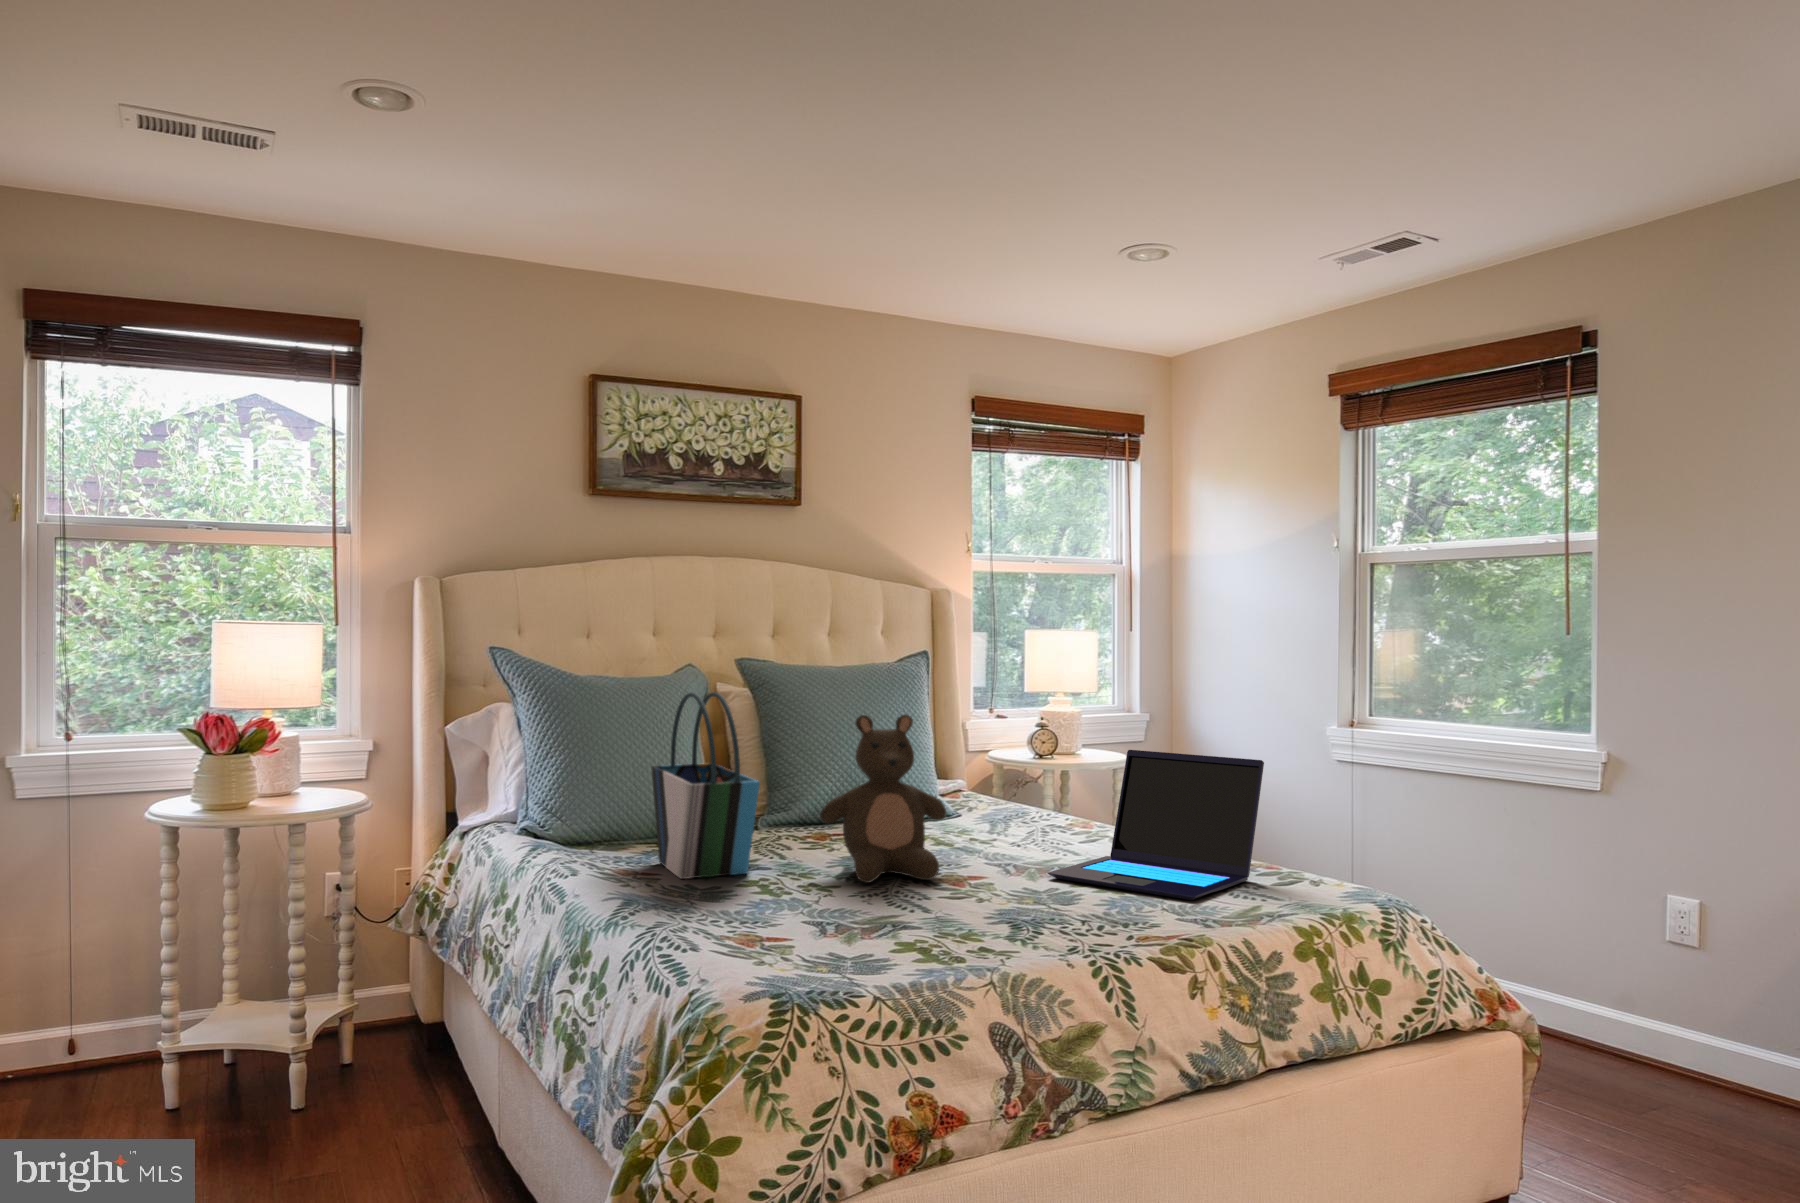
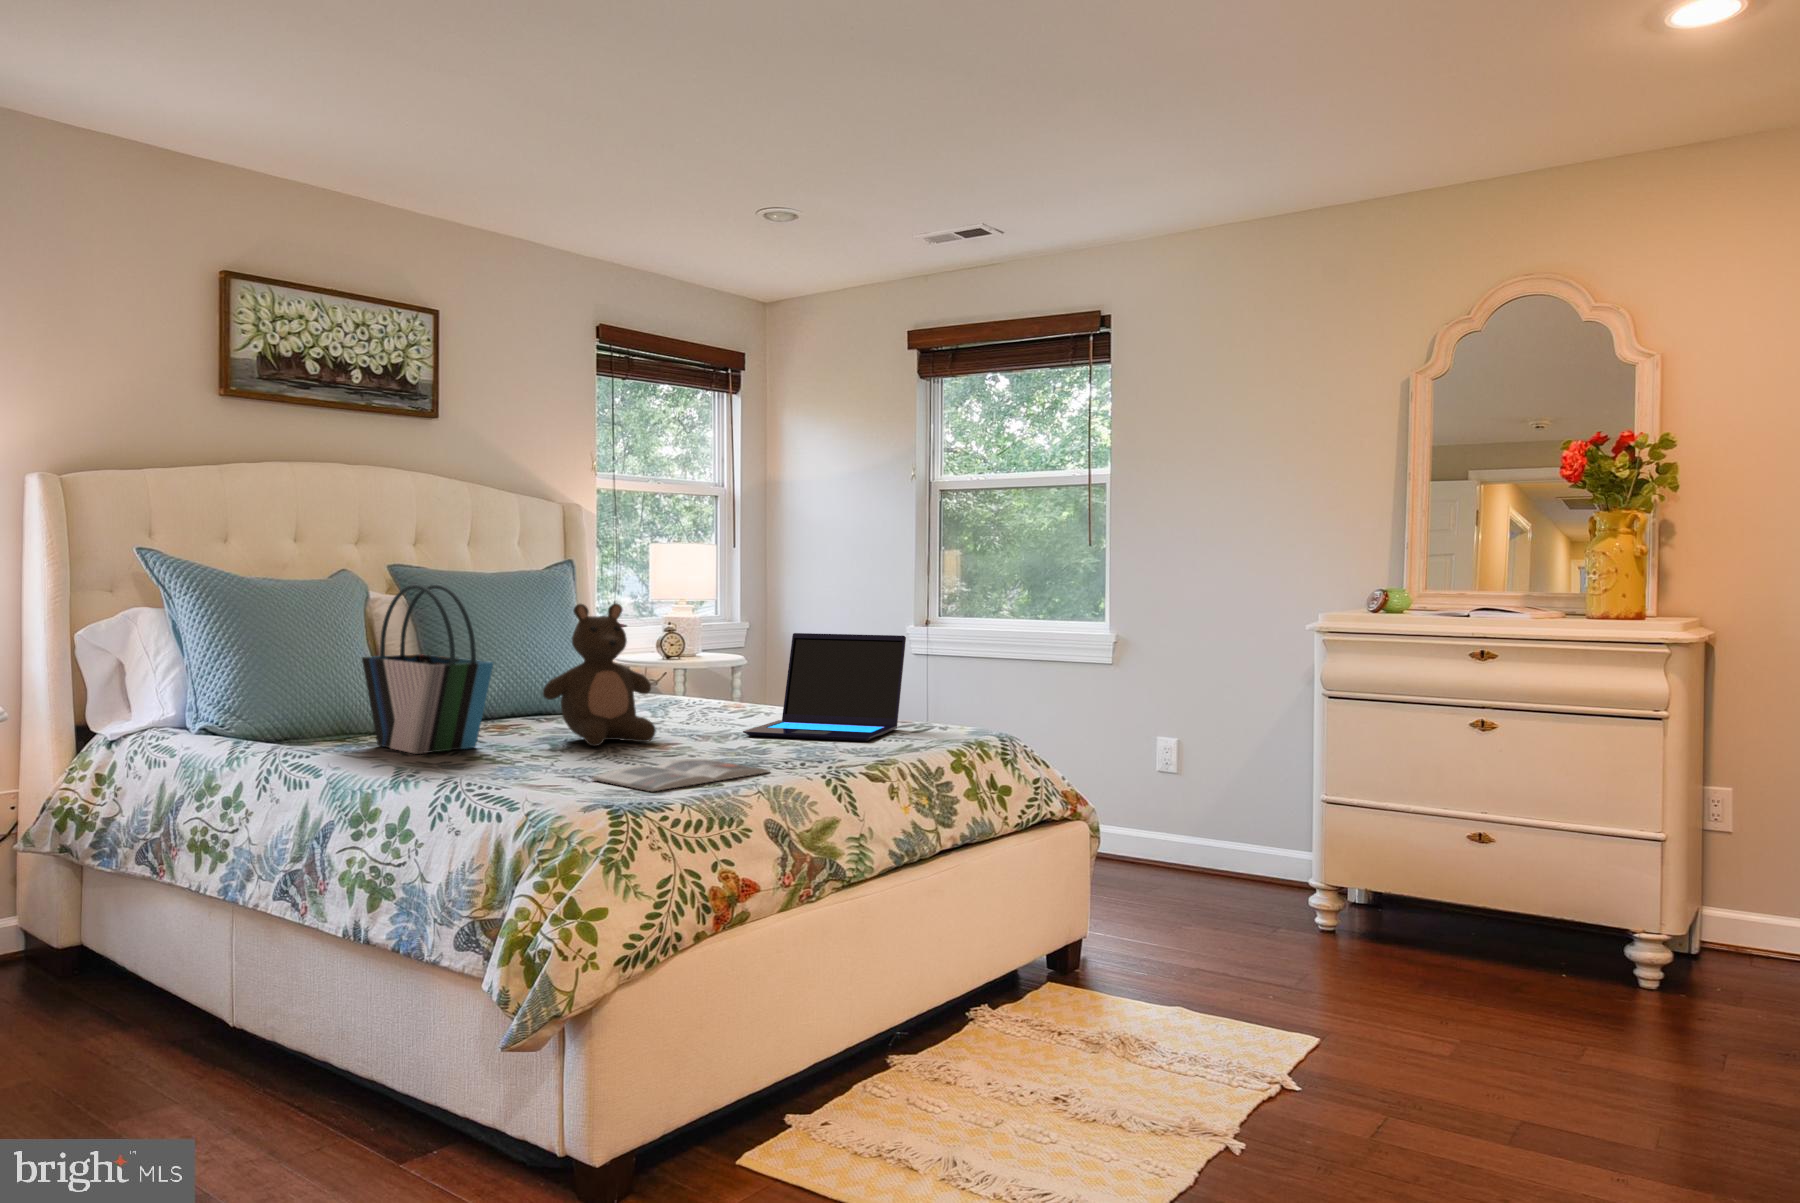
magazine: none [811,918,1028,970] -> present [593,759,770,791]

